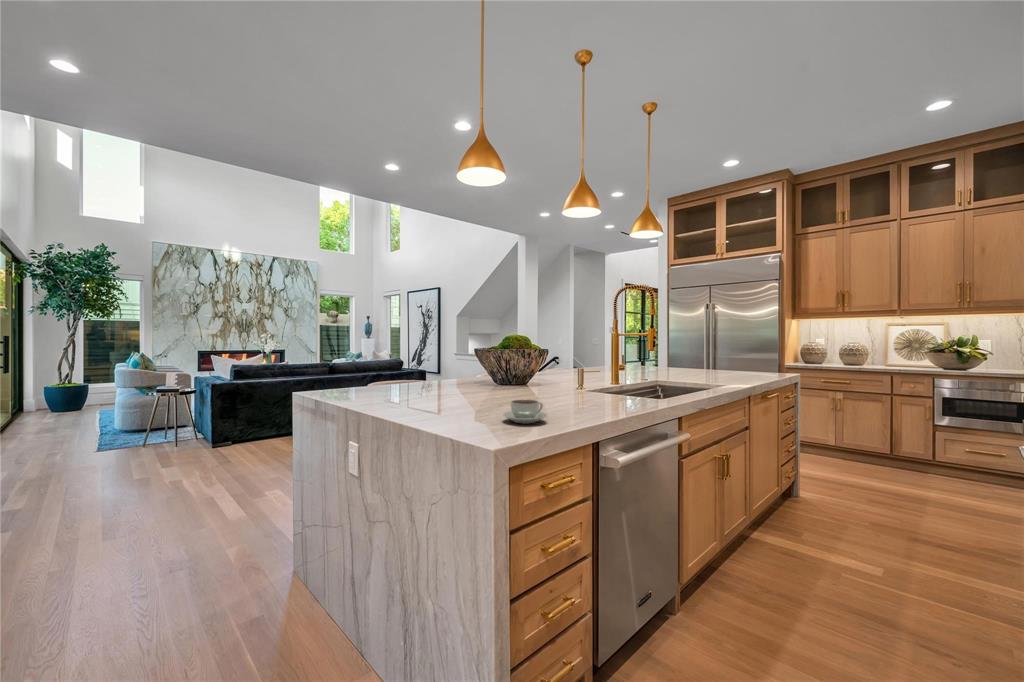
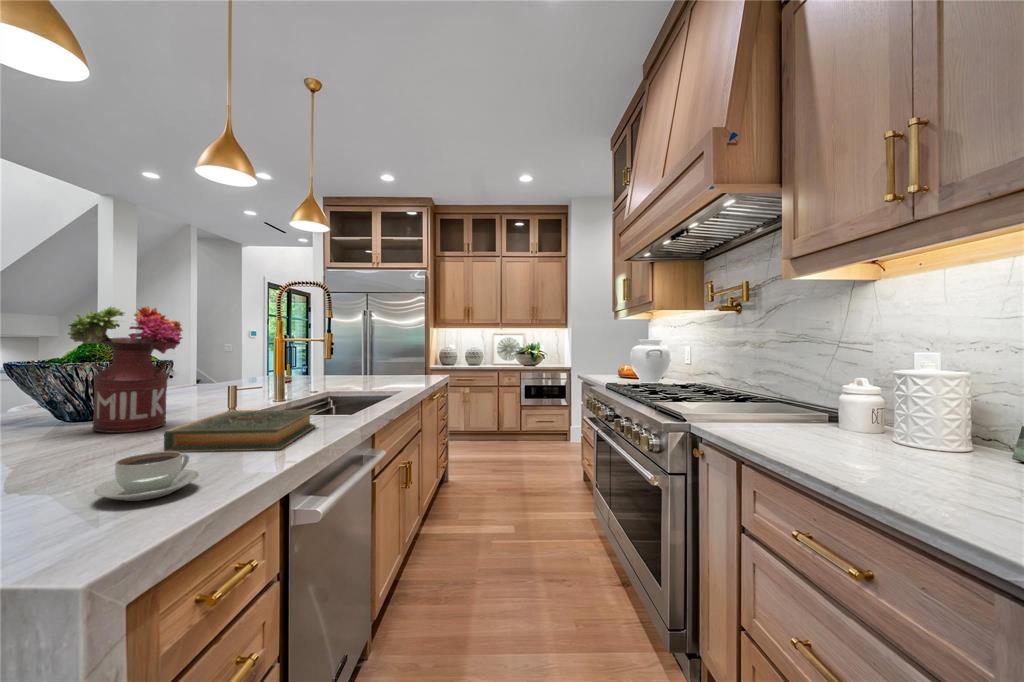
flower arrangement: none [497,314,551,393] -> present [68,306,183,433]
hardback book: none [537,385,630,413] -> present [164,410,316,452]

